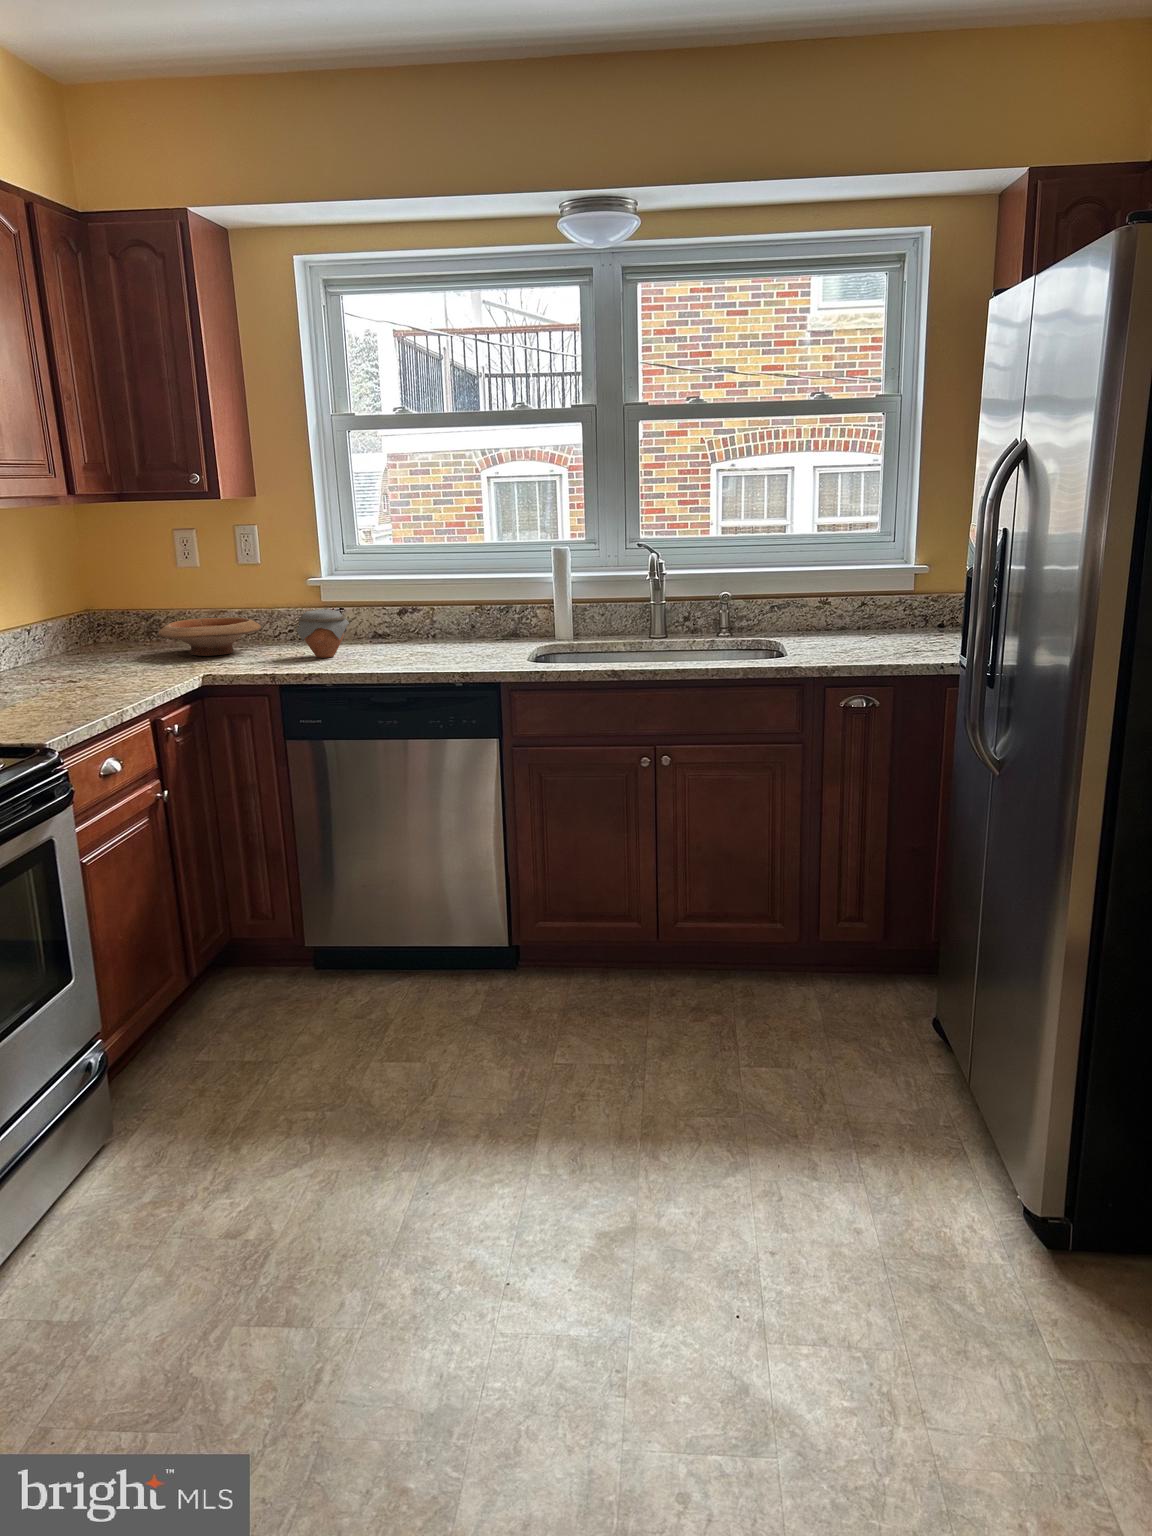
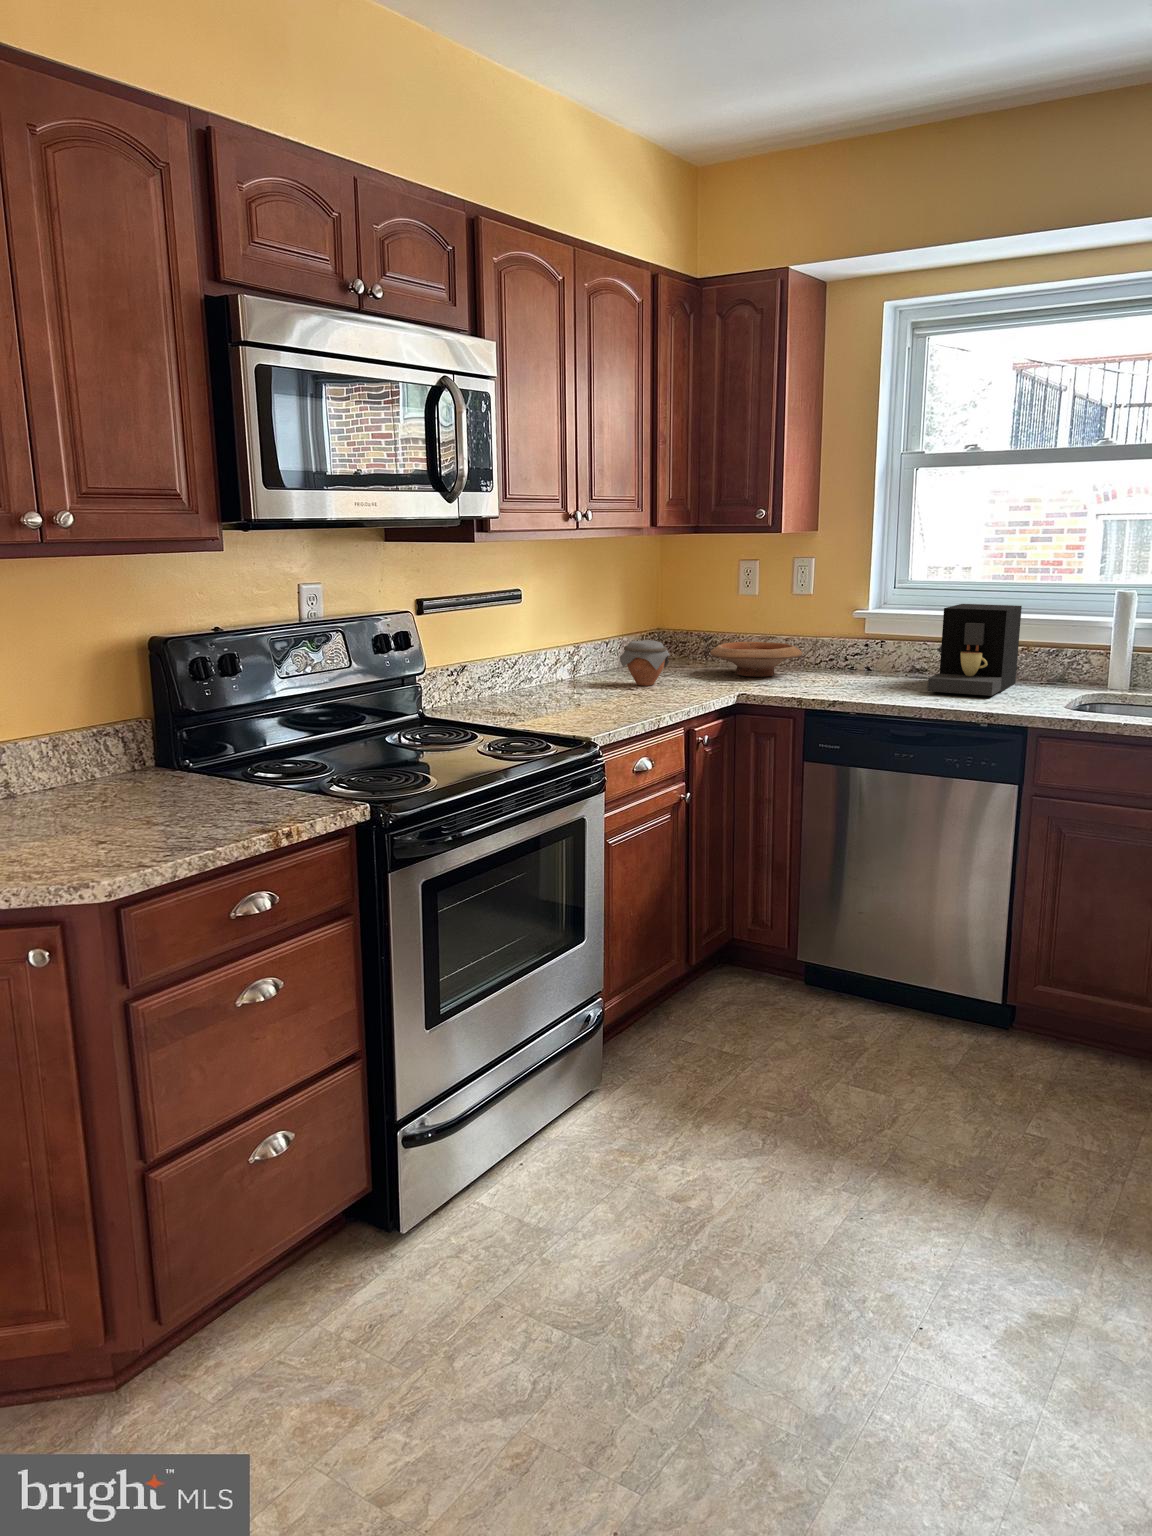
coffee maker: none [397,565,474,655] -> present [928,604,1022,696]
jar: present [297,609,349,658] -> present [620,640,670,686]

